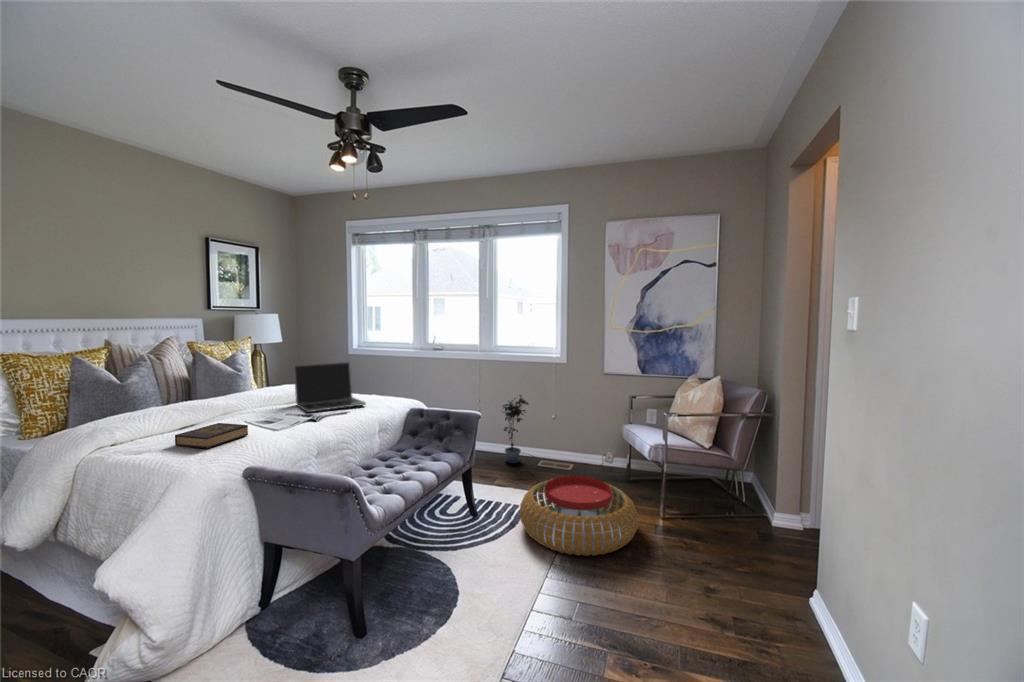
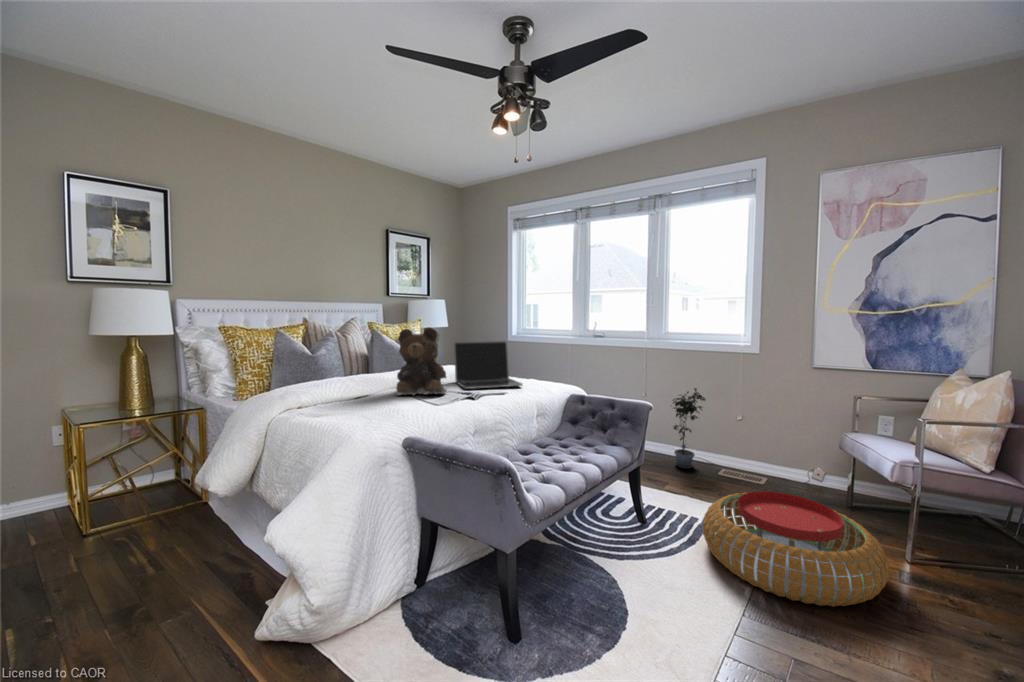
teddy bear: none [231,354,288,425] -> present [396,328,447,395]
hardback book: present [175,423,248,448] -> none [346,392,409,414]

